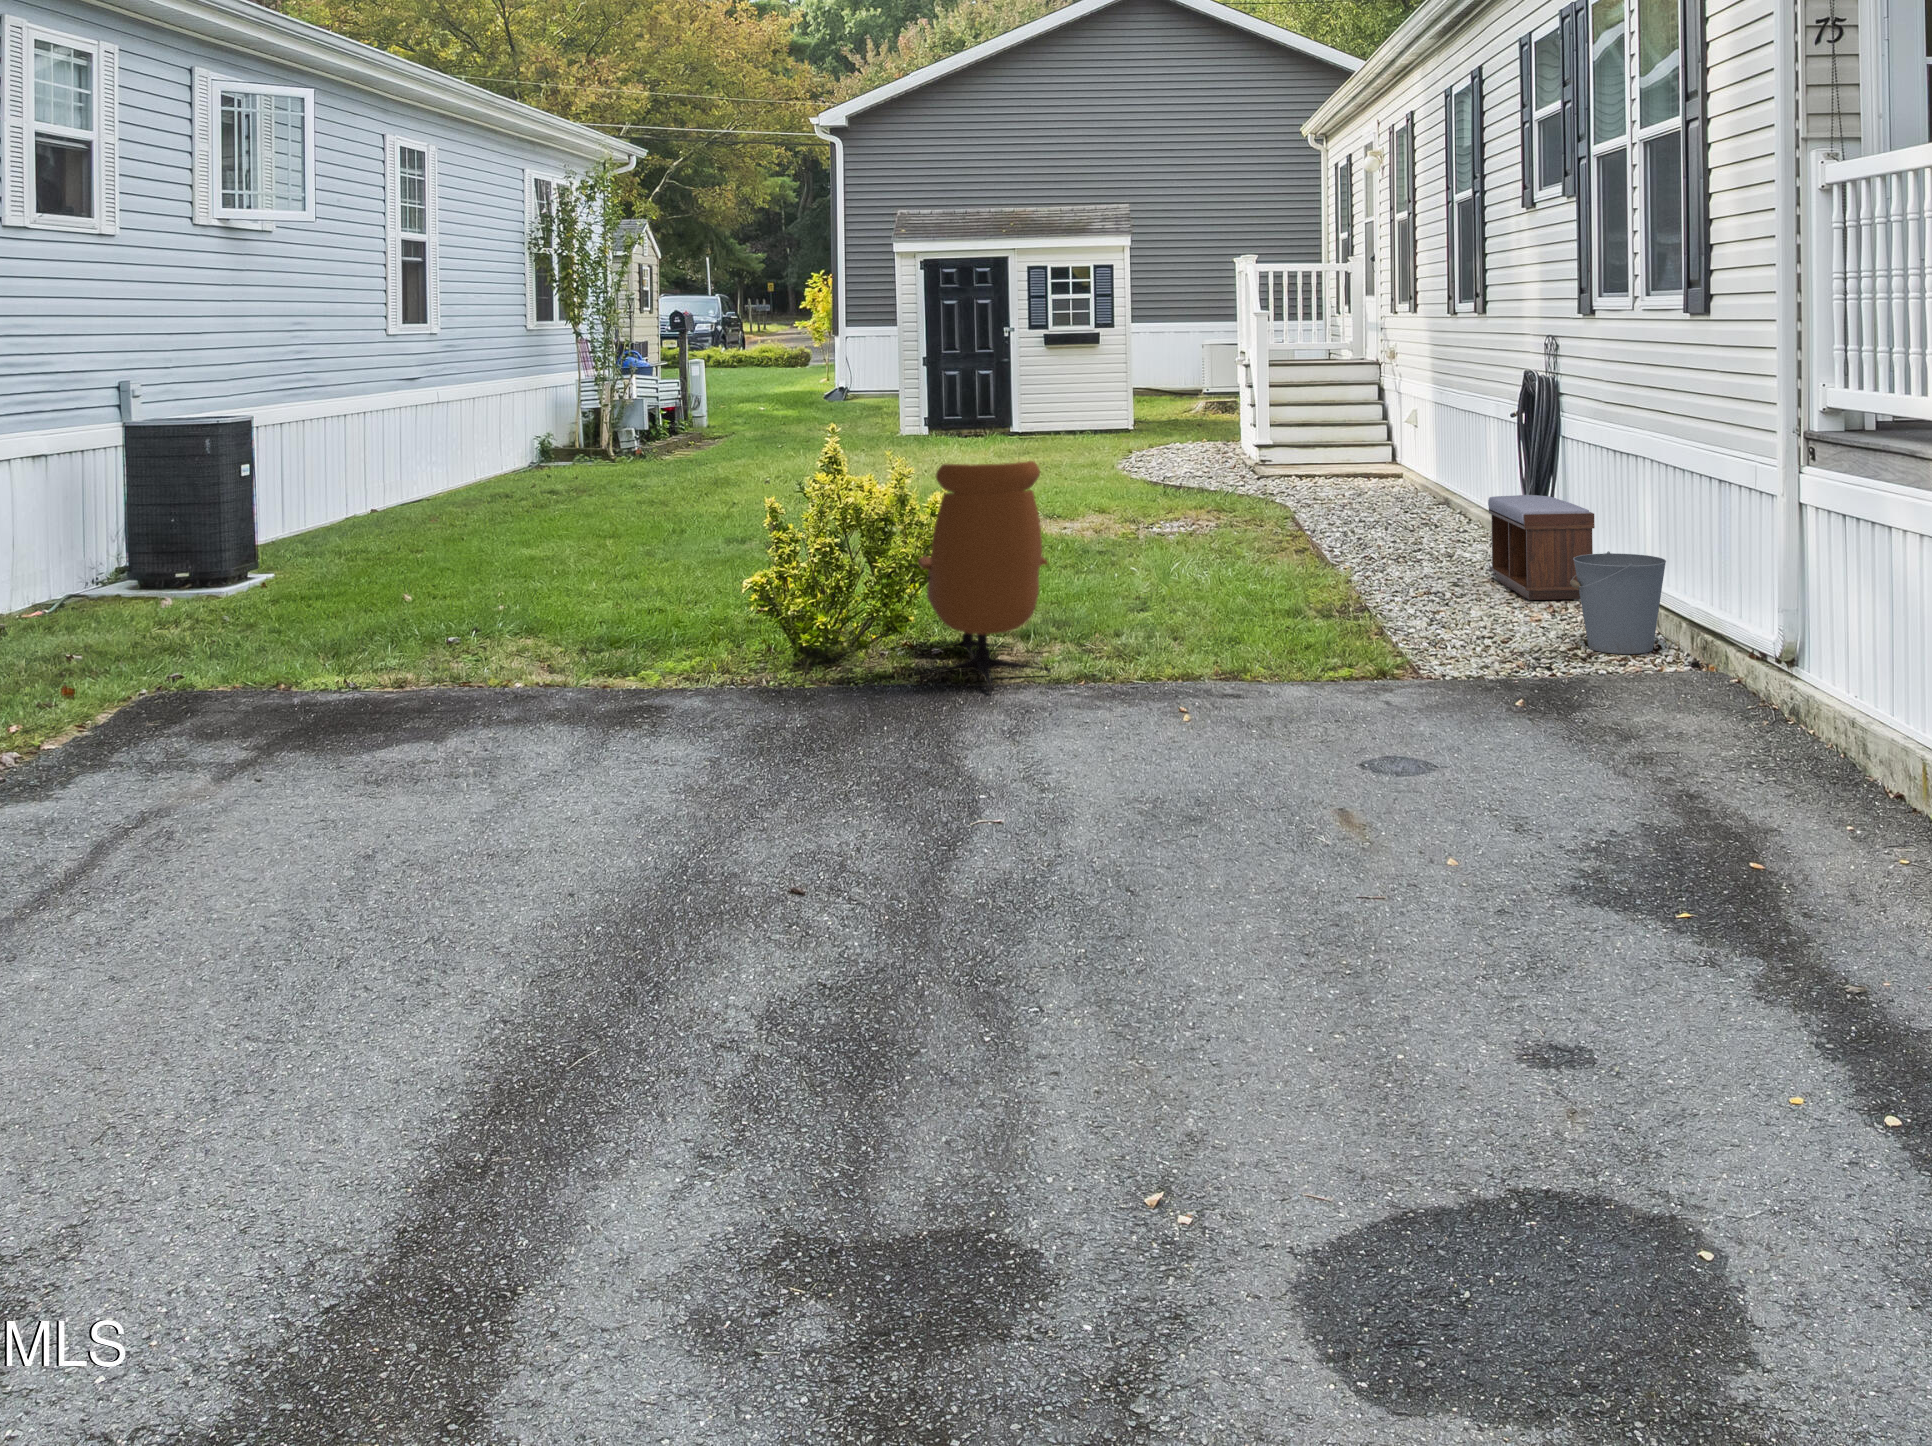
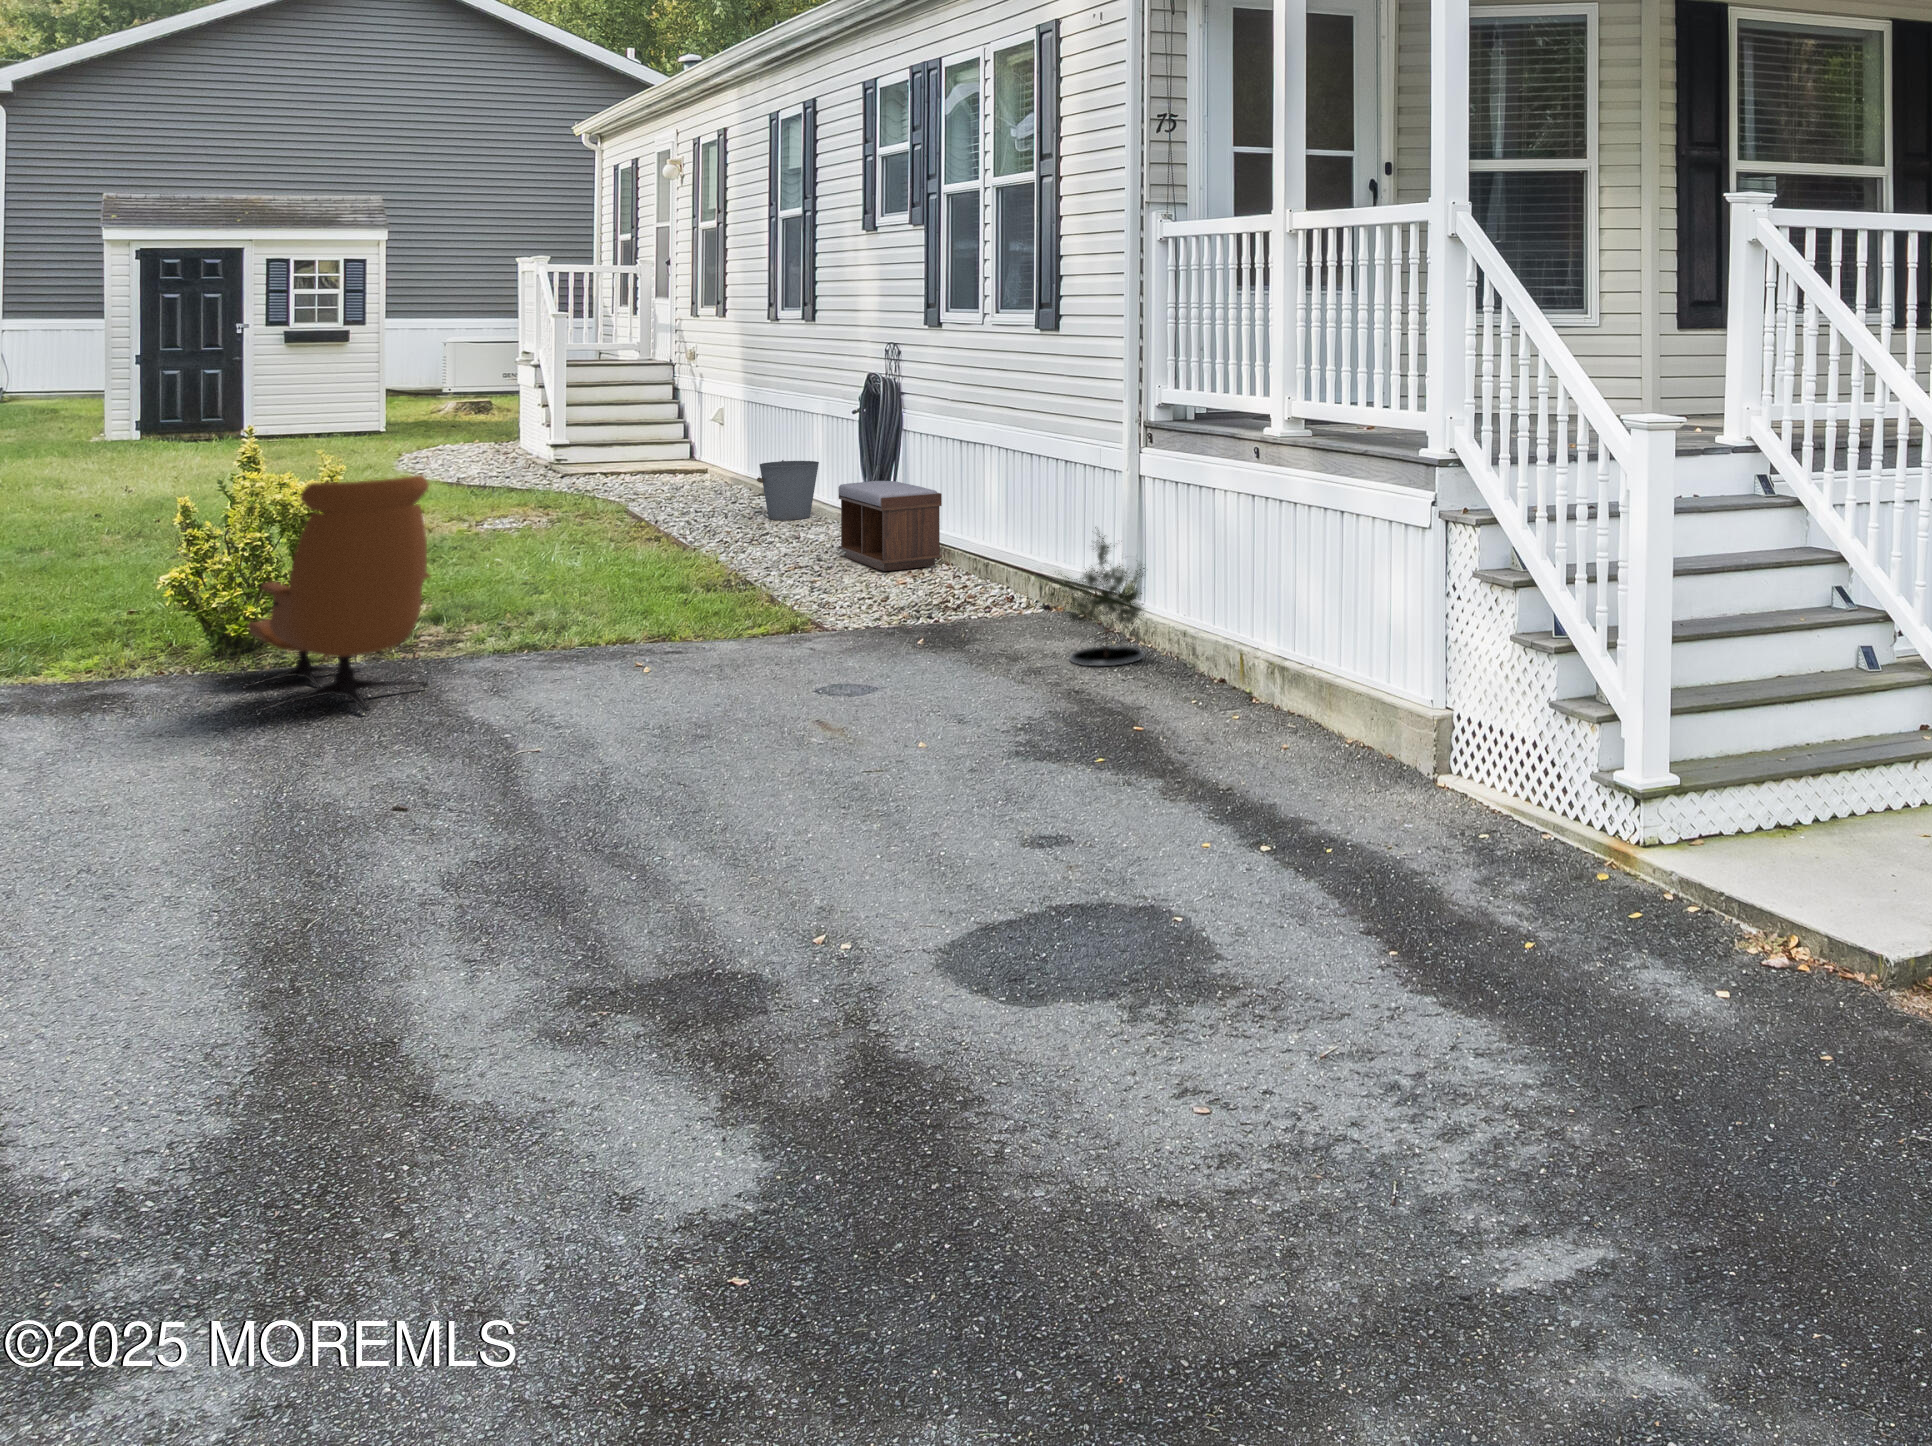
bucket: present [1570,551,1666,654] -> present [757,460,819,520]
potted tree: none [1675,564,1804,752] -> present [1058,527,1145,666]

